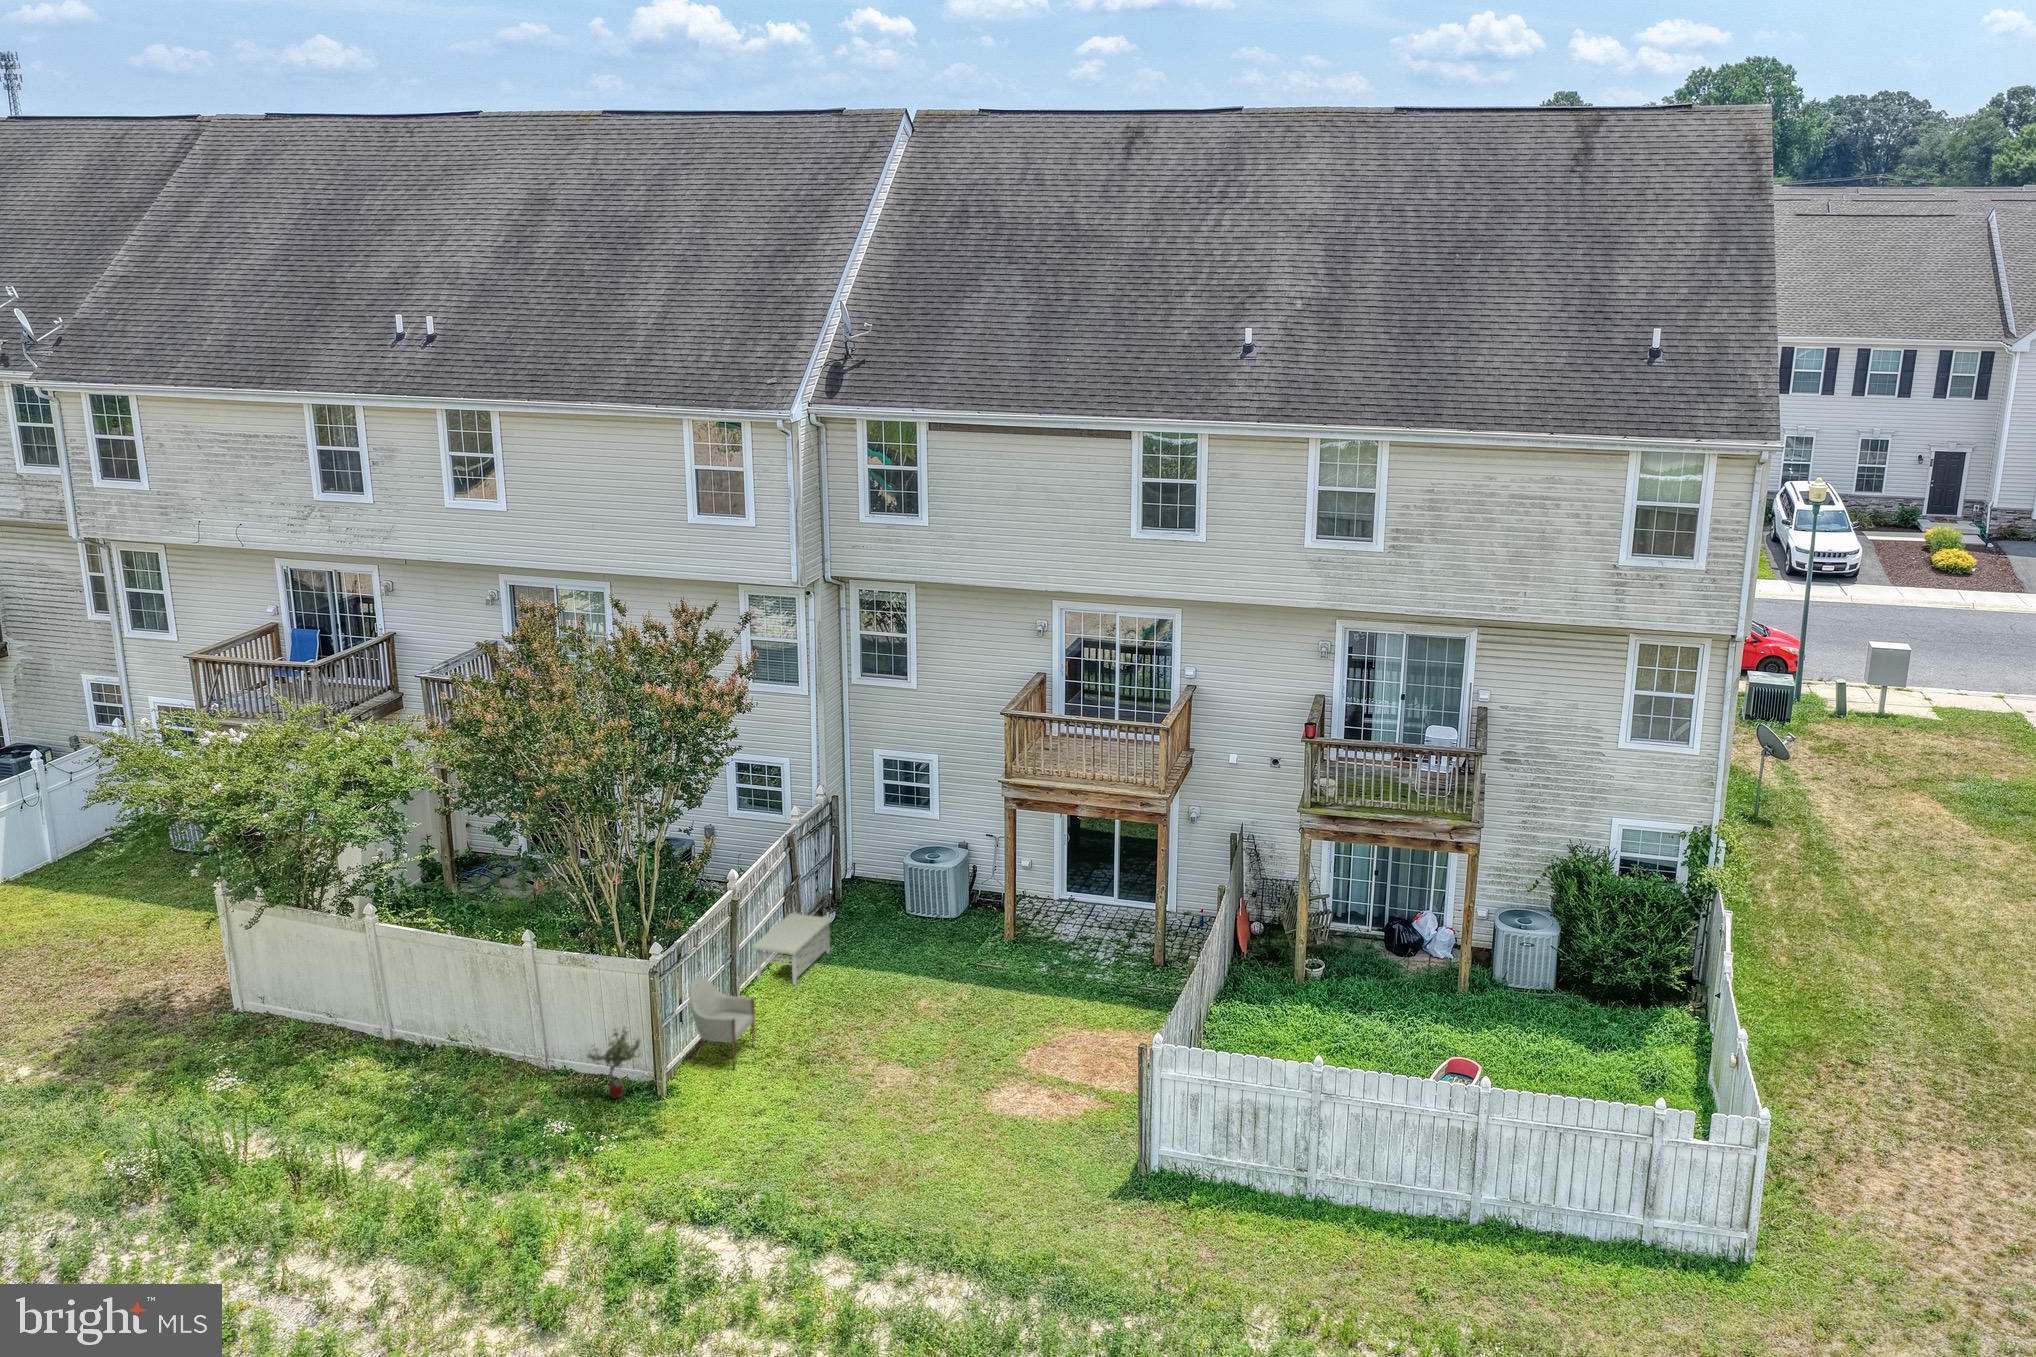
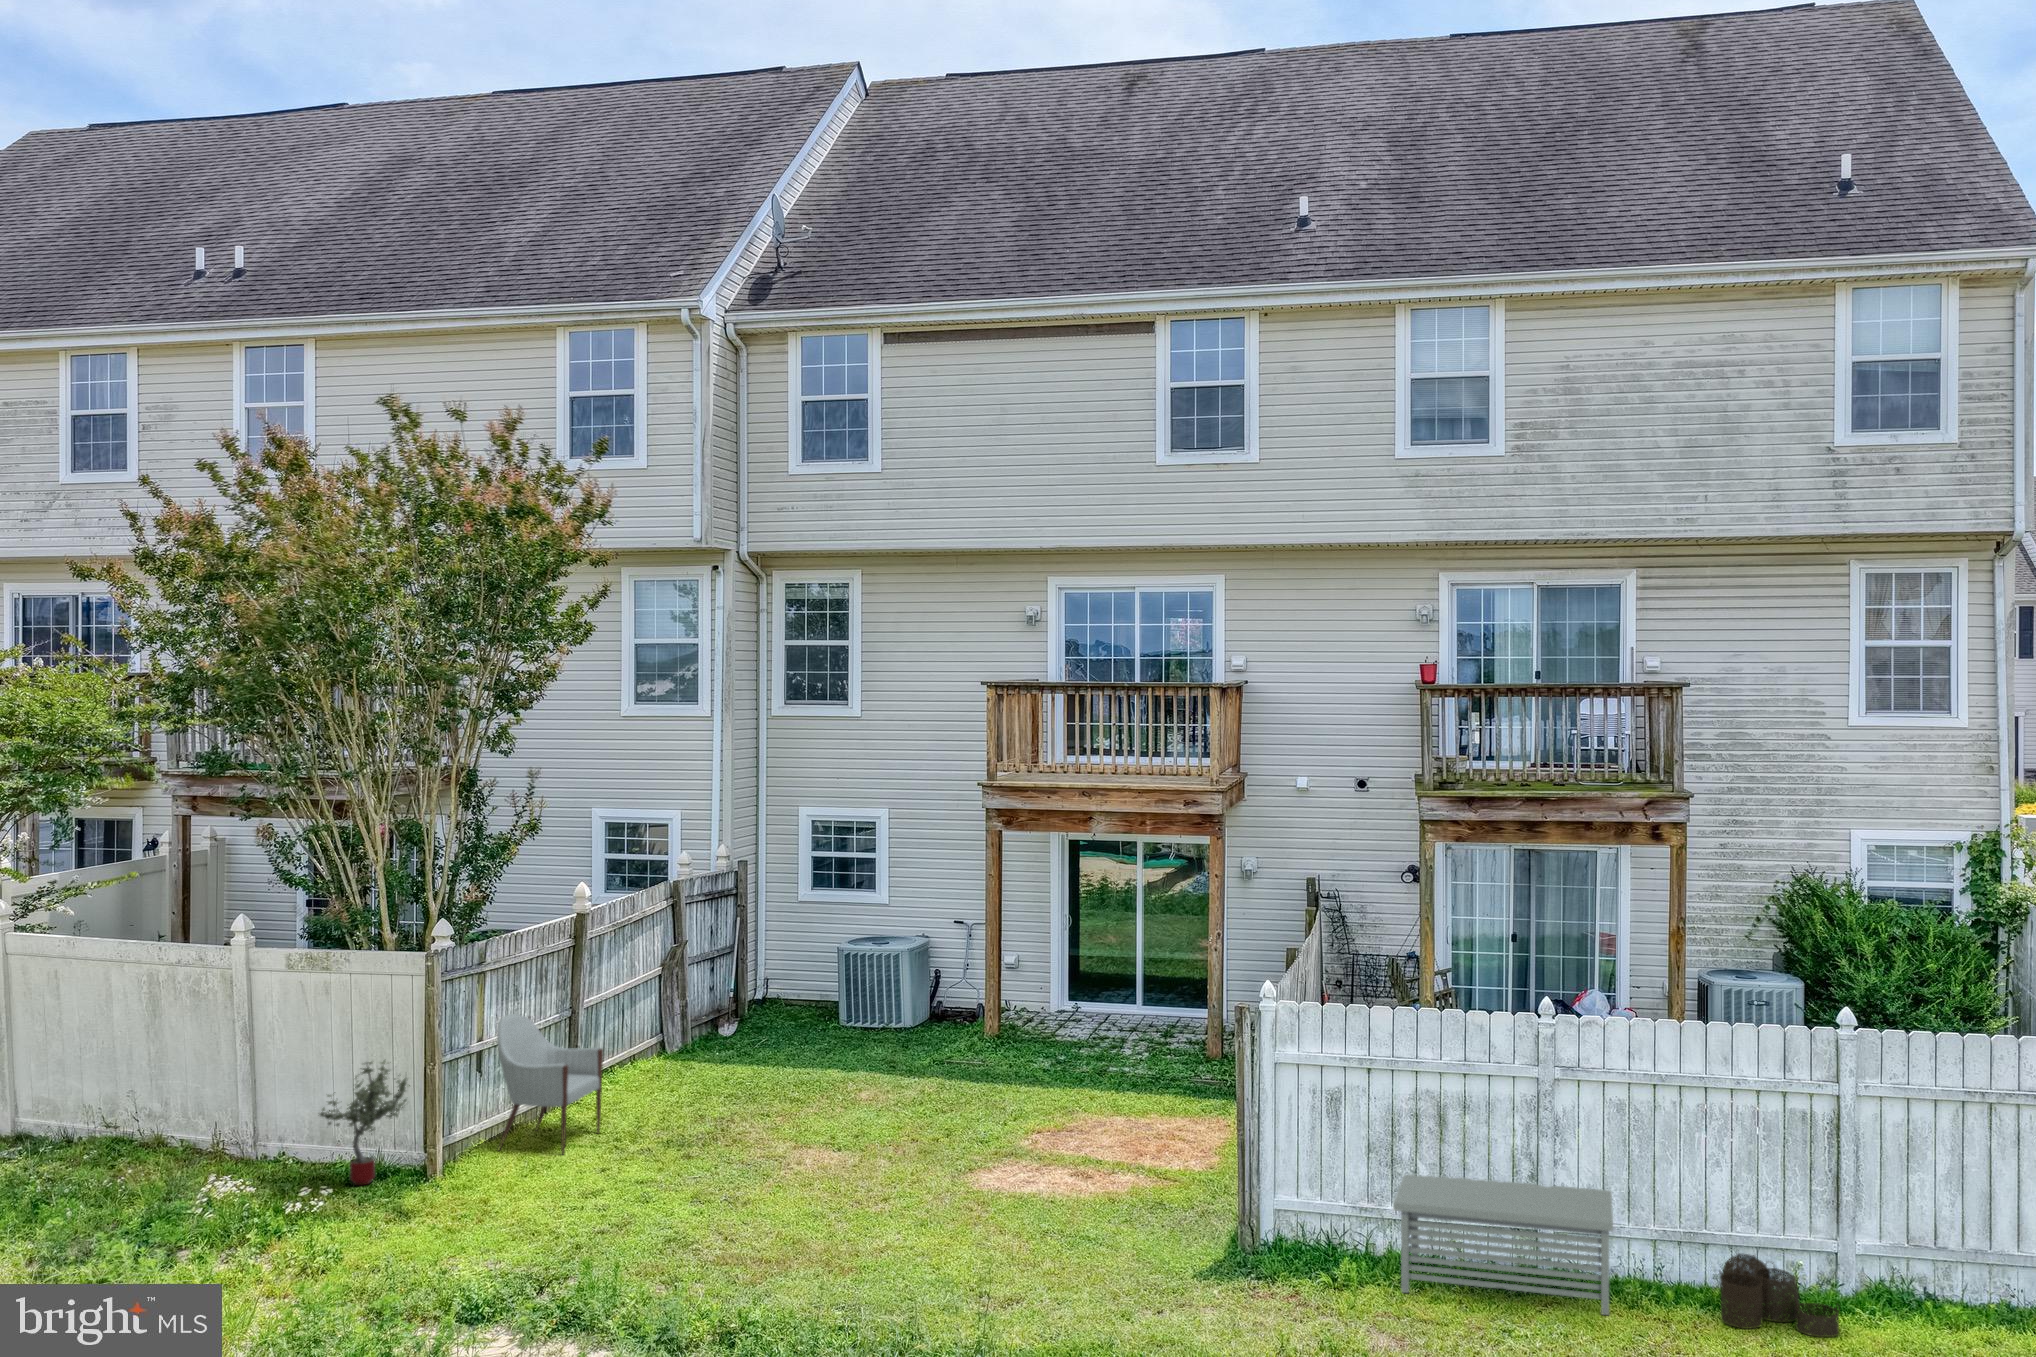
storage bench: present [753,913,831,985] -> present [1393,1175,1613,1315]
woven basket: none [1397,1202,1460,1263] -> present [1720,1253,1839,1337]

